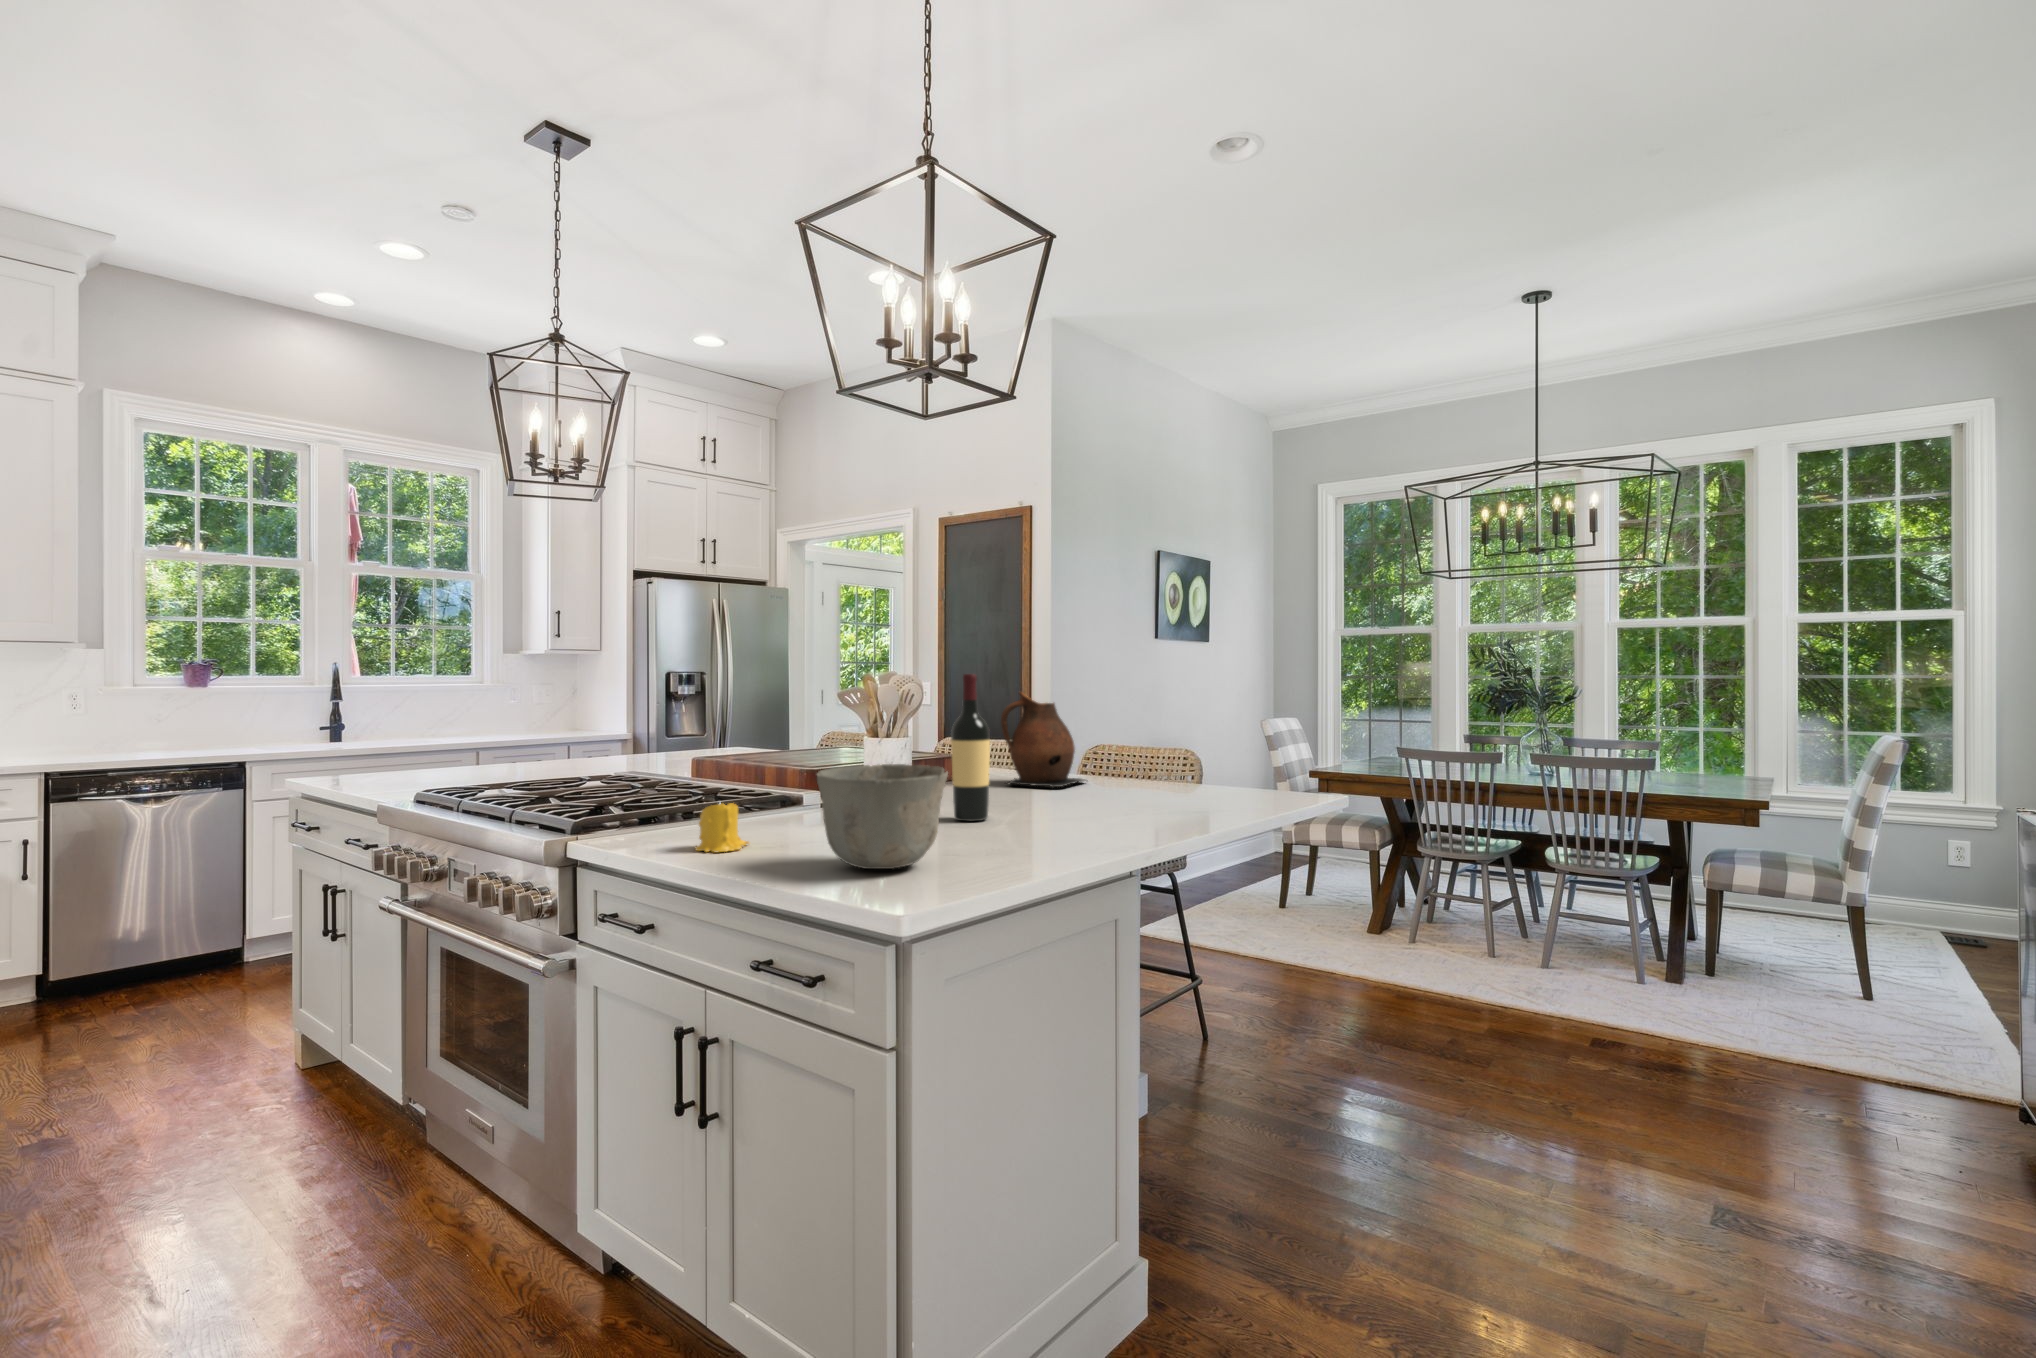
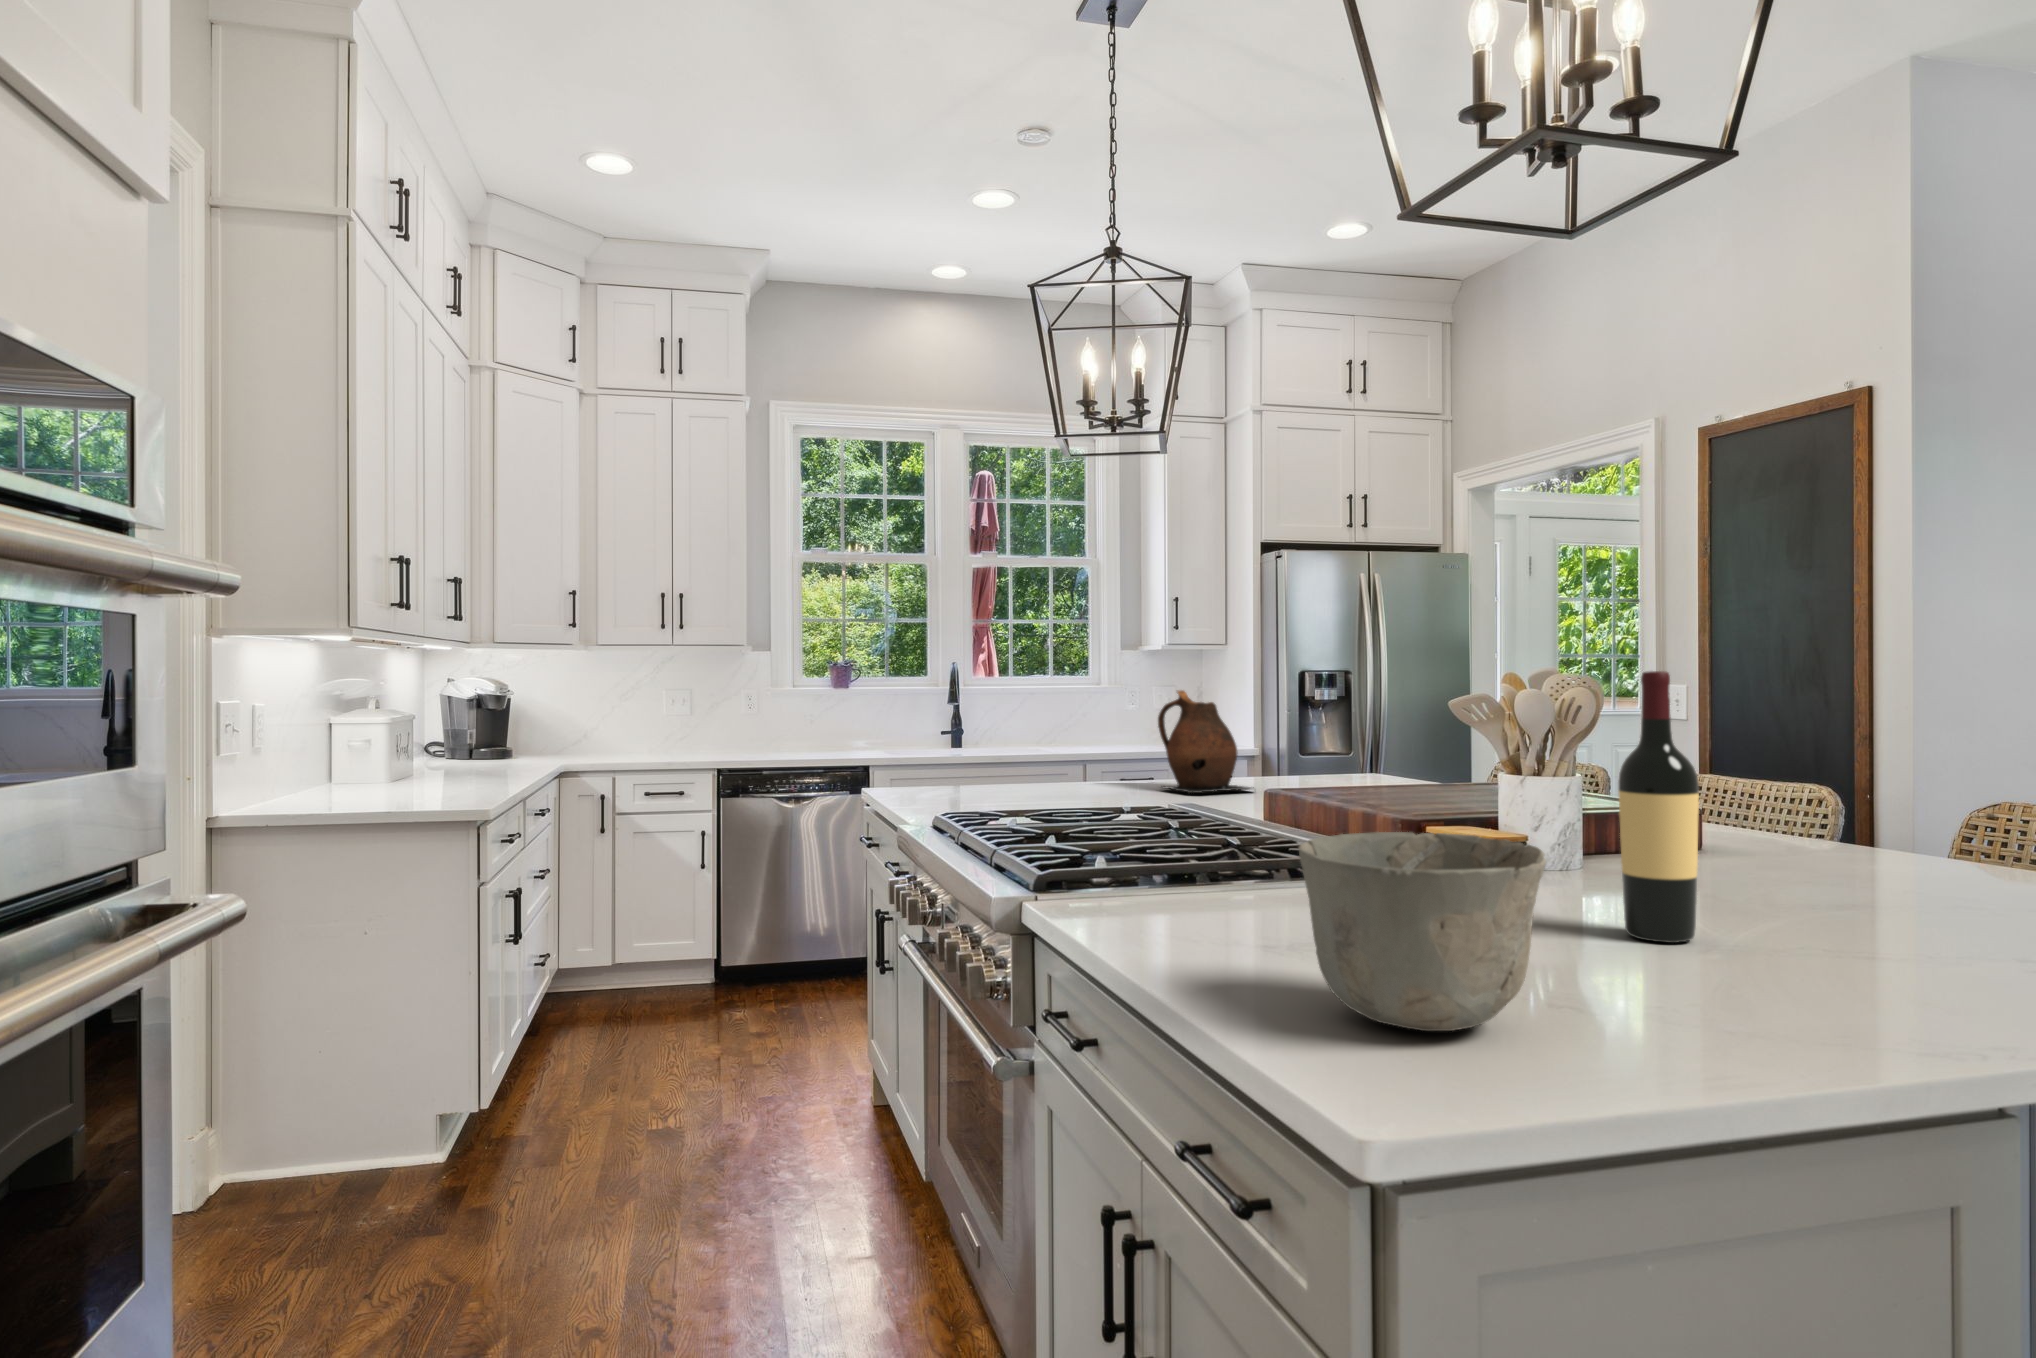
ceramic pitcher: present [1001,692,1086,788] -> present [1158,690,1254,793]
candle: present [695,803,749,852] -> none [1153,867,1240,951]

